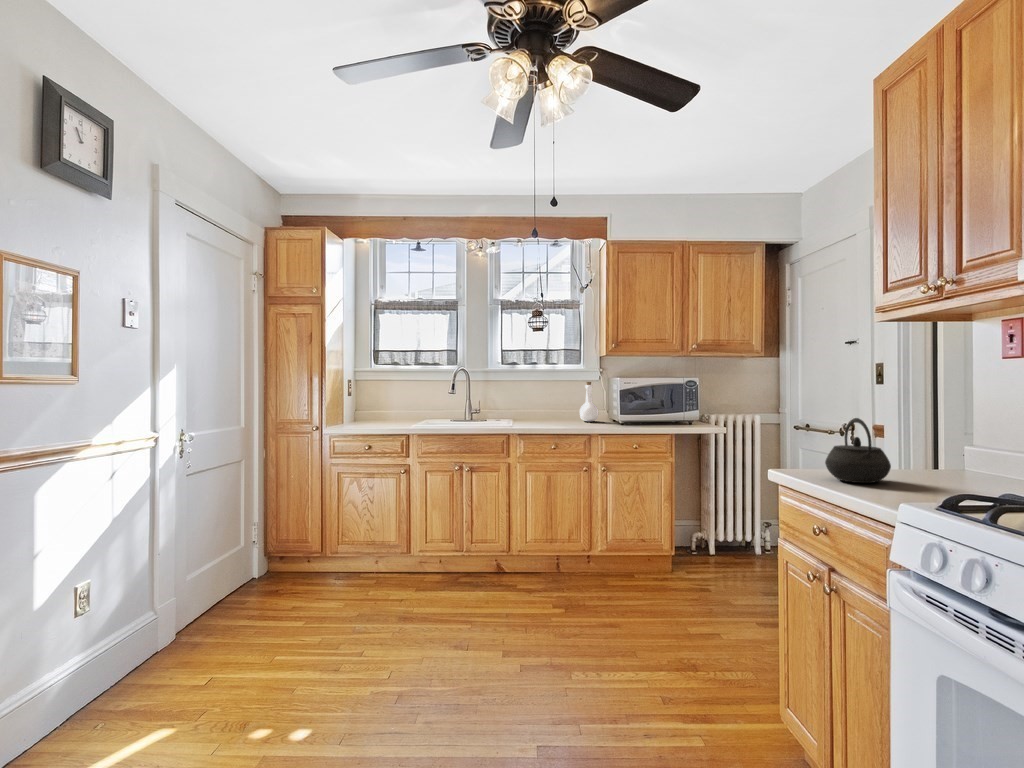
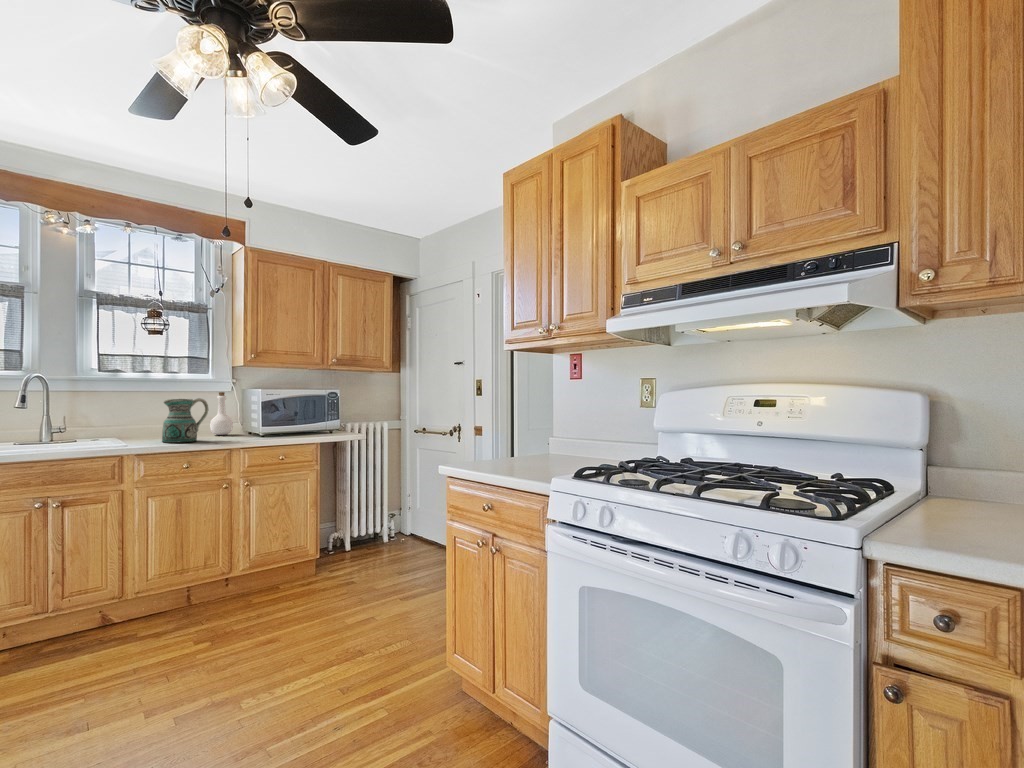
ceramic pitcher: none [539,387,574,426] -> present [162,398,208,443]
kettle: present [825,418,891,483] -> none [484,421,524,468]

